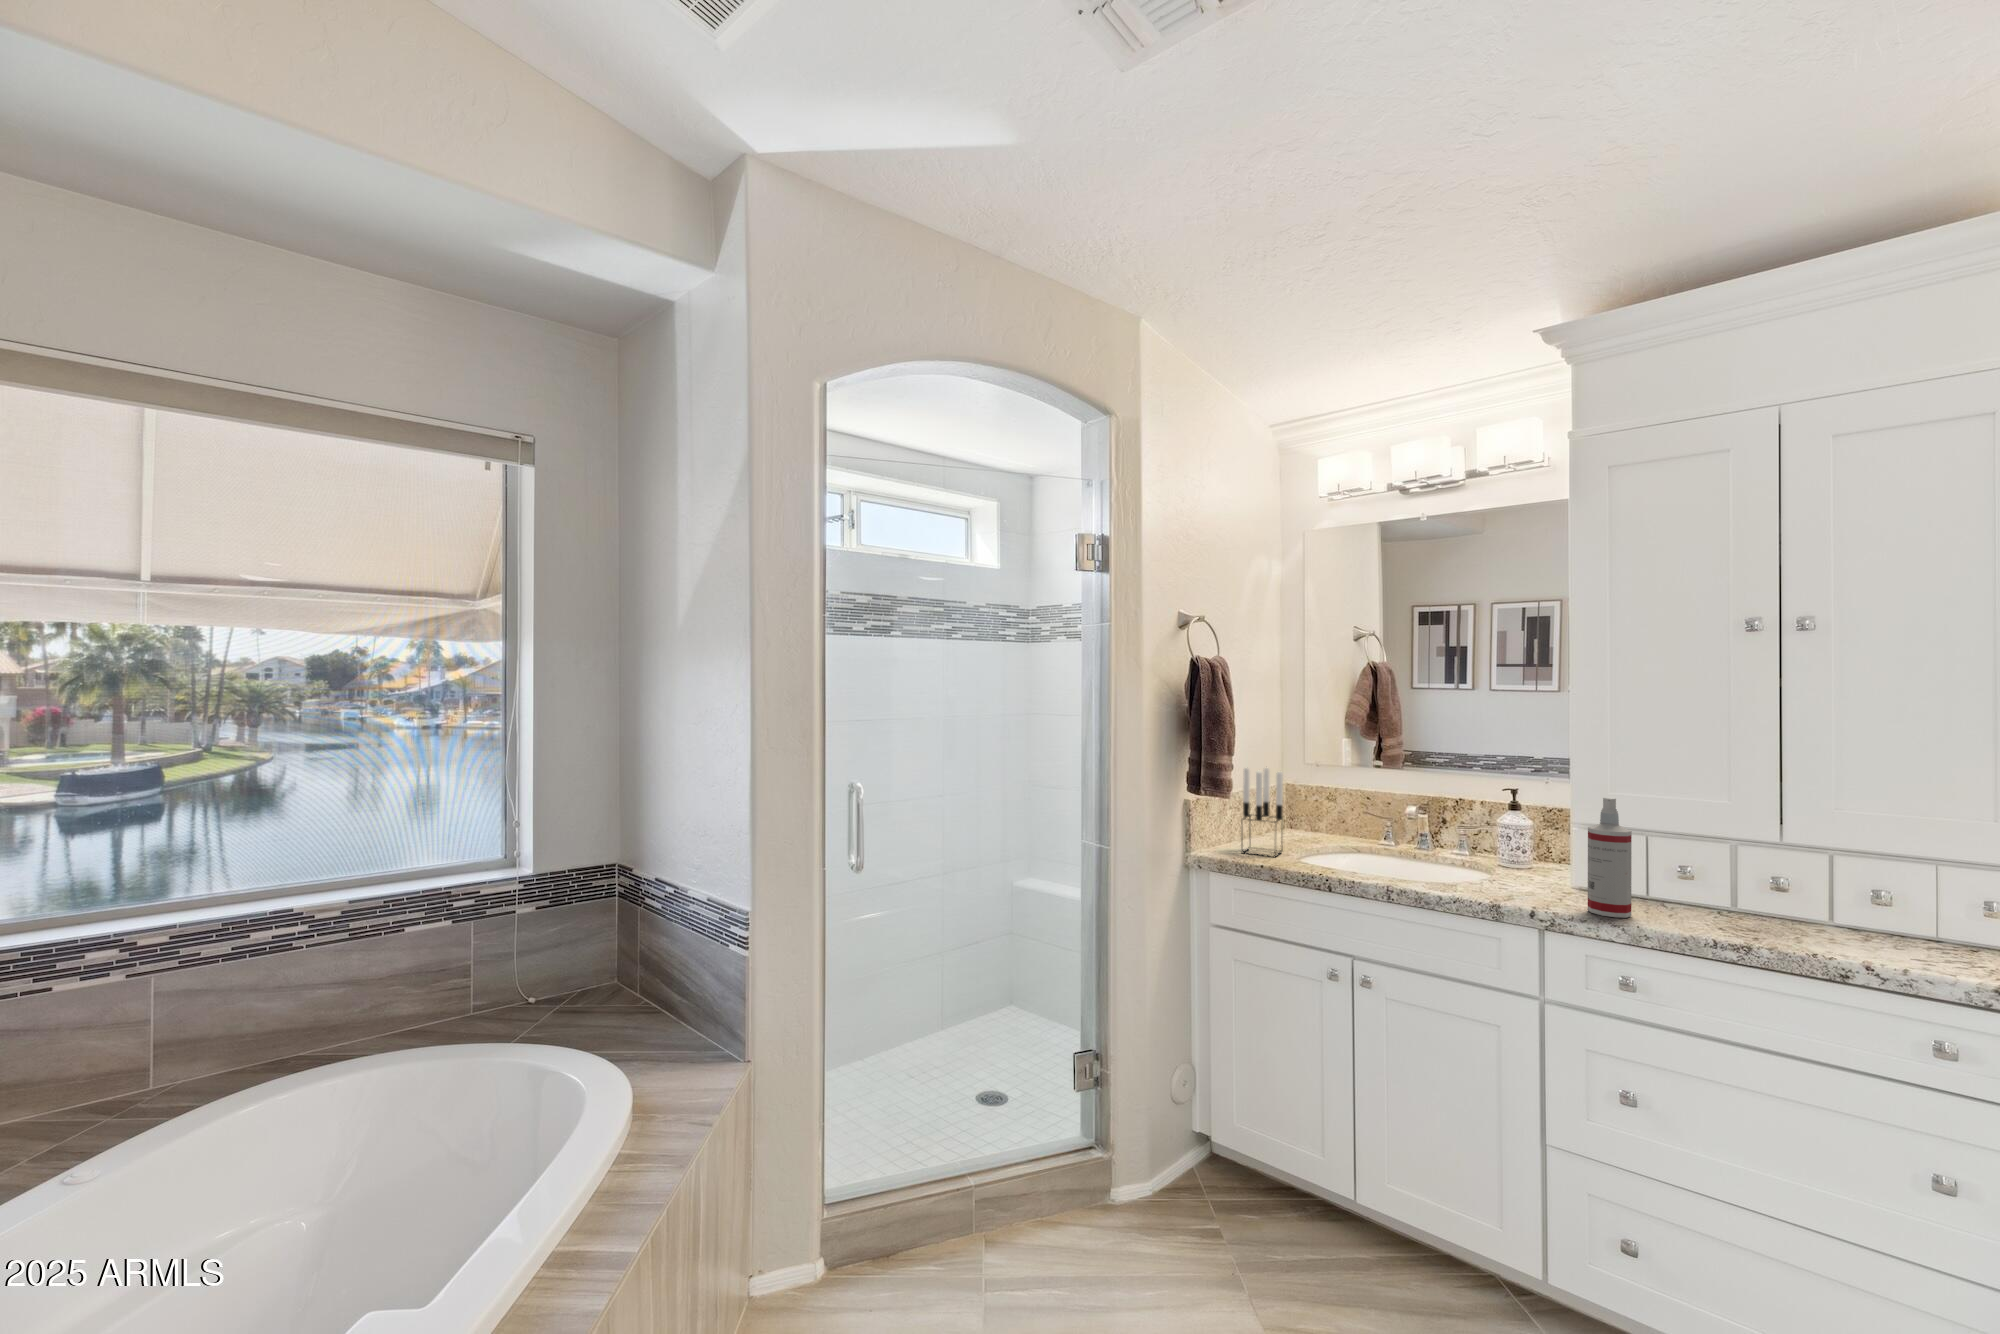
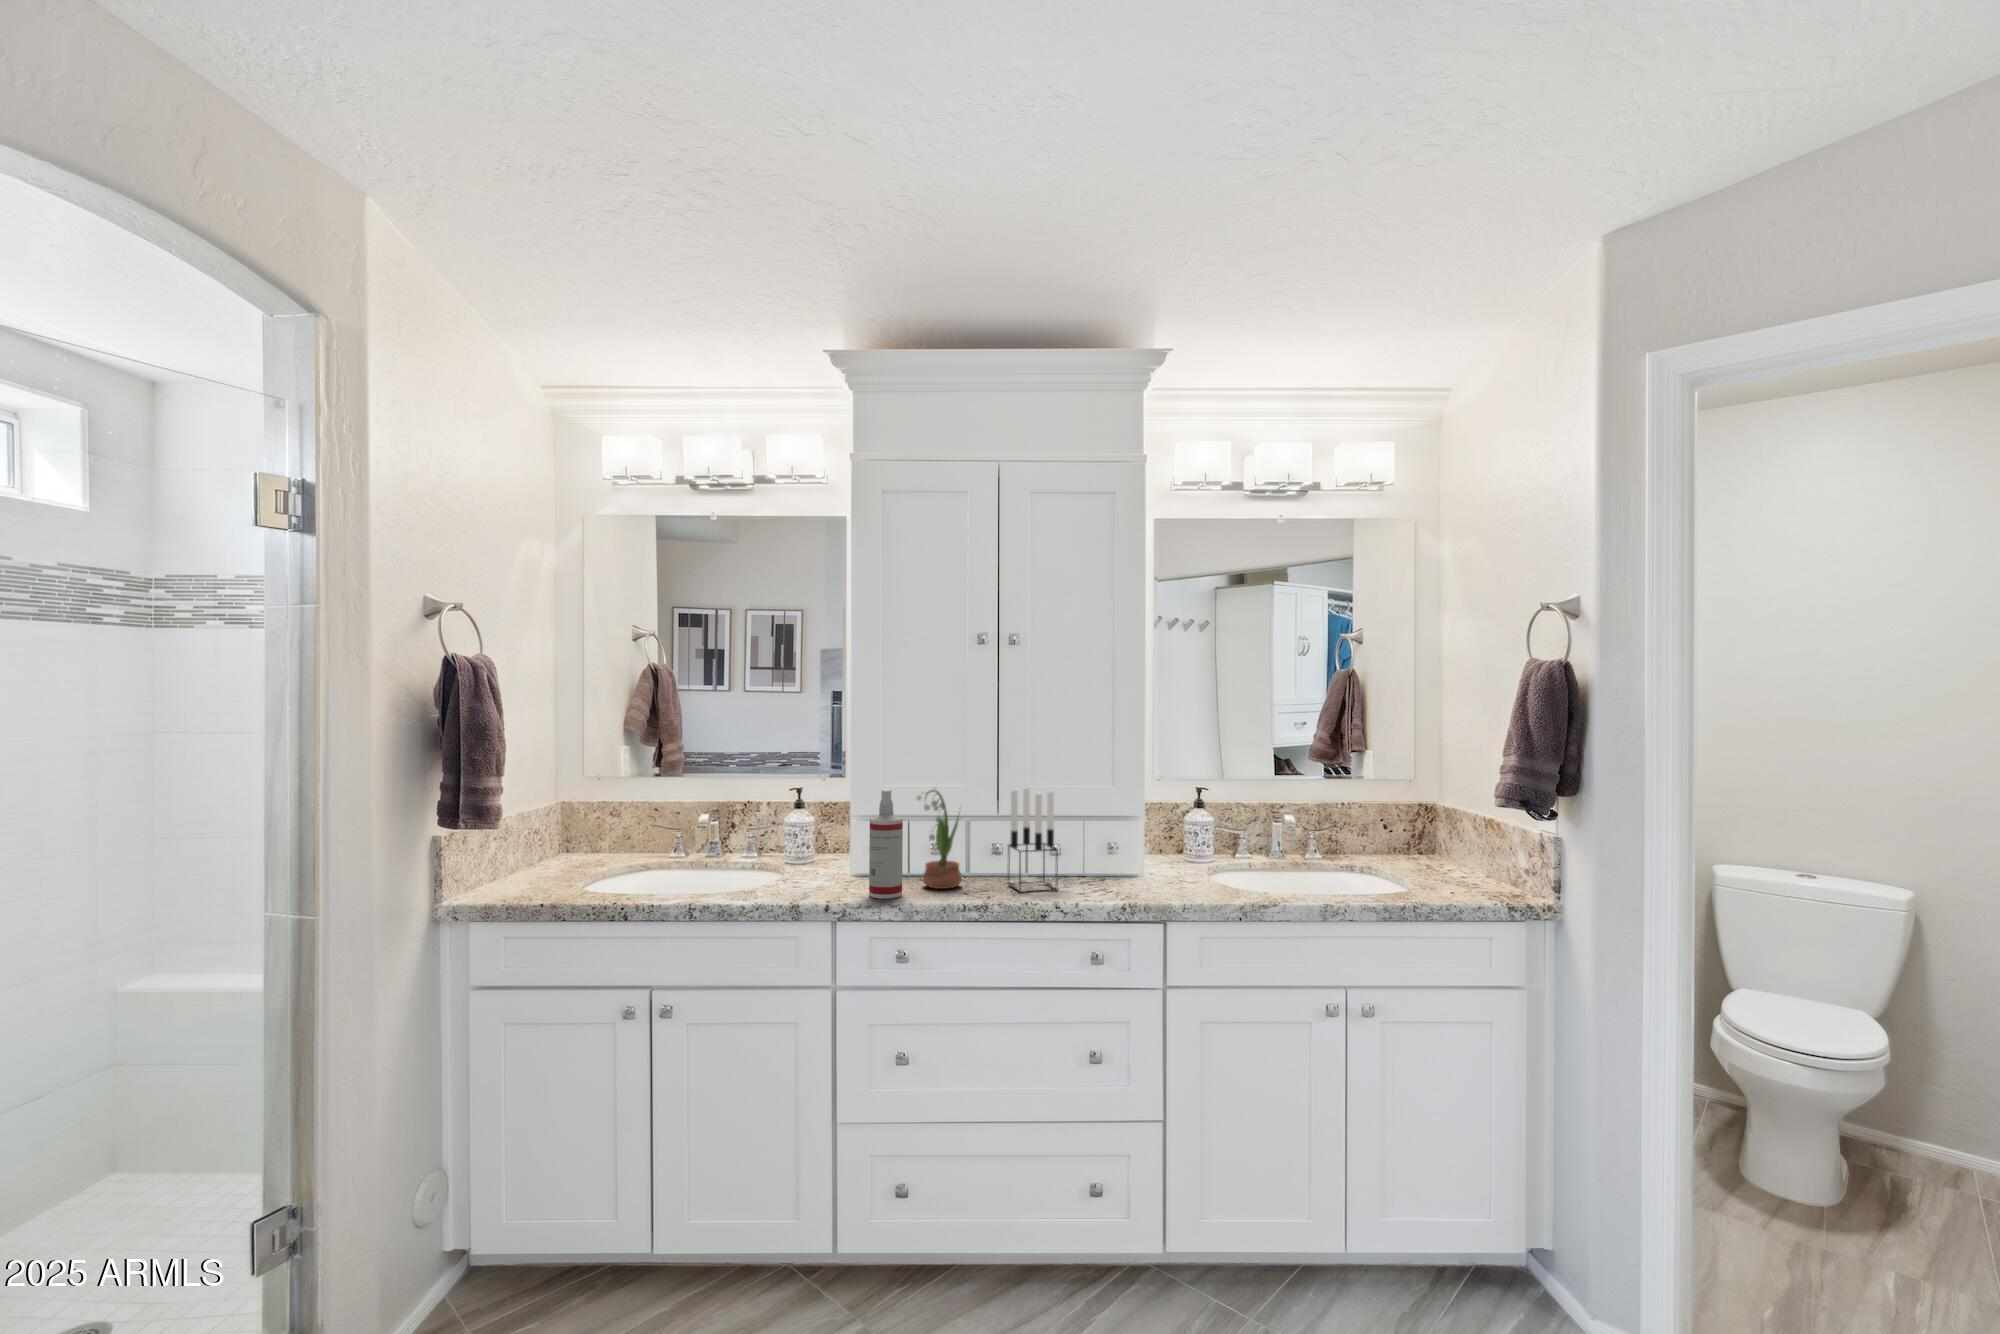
candle holder: present [1241,768,1283,857] -> present [1008,787,1058,893]
potted flower: none [1653,800,1722,921] -> present [917,789,962,889]

